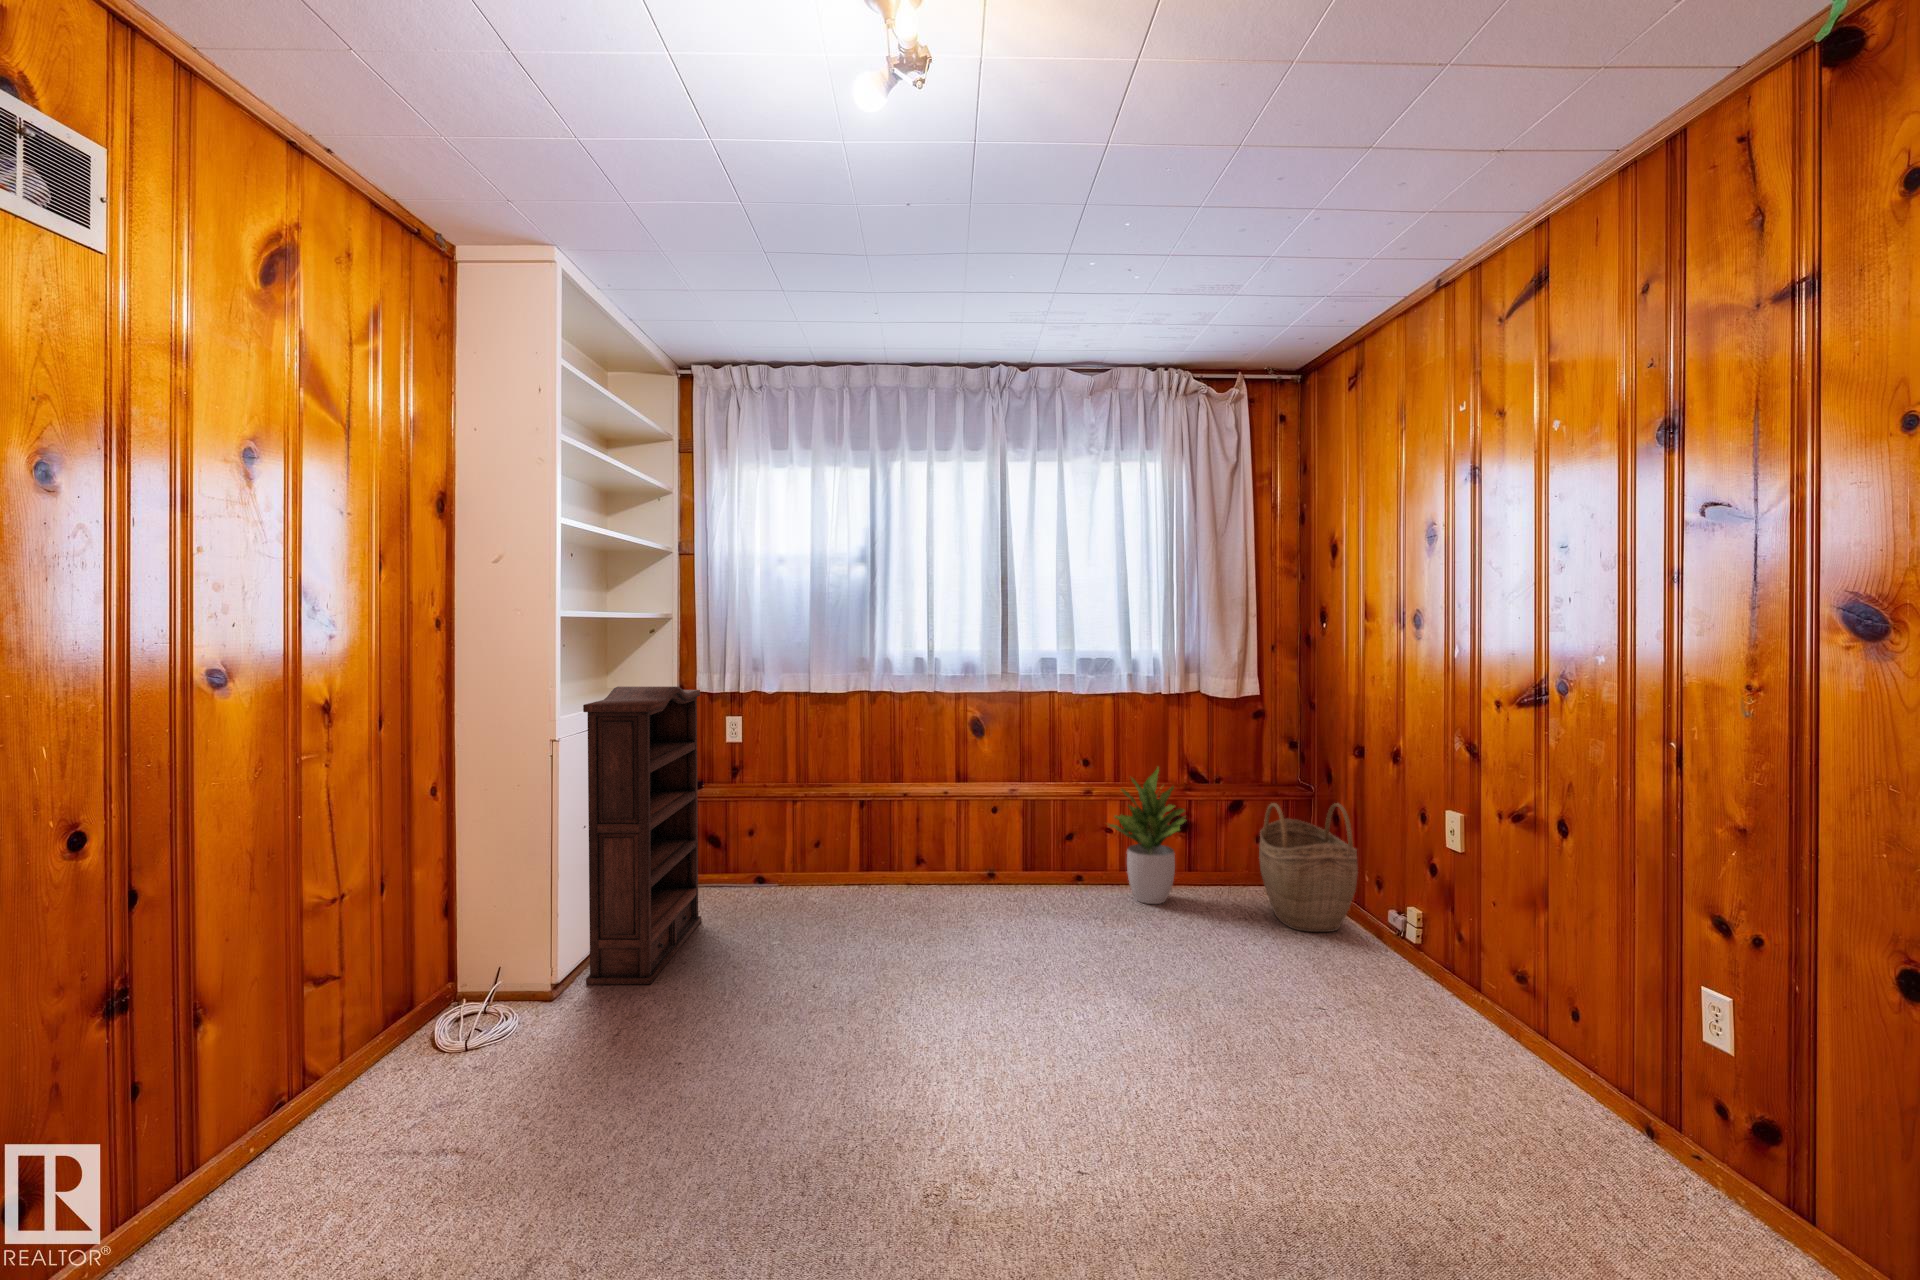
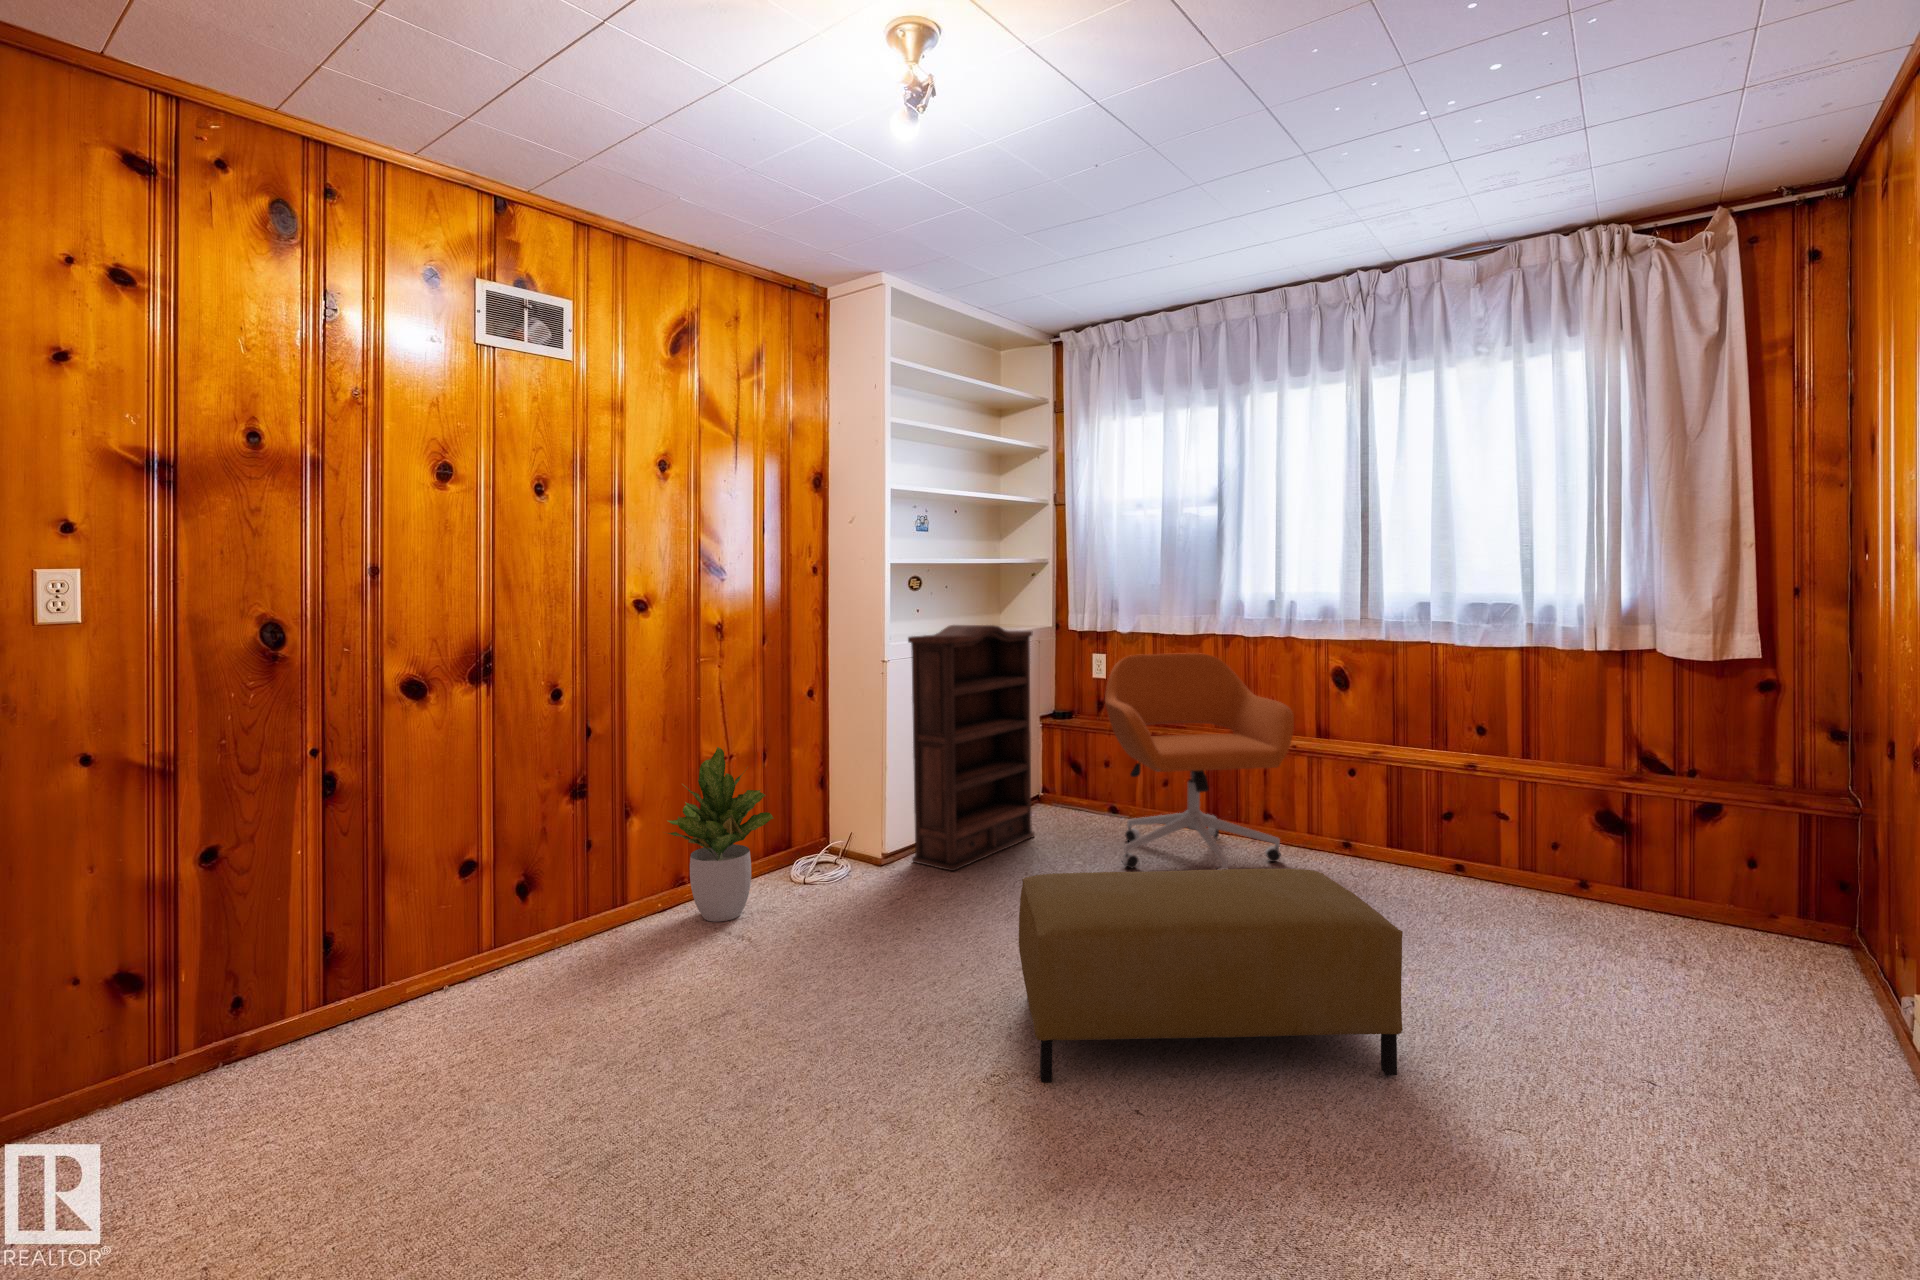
office chair: none [784,706,971,935] -> present [1105,653,1294,869]
potted plant: present [1109,767,1185,904] -> present [667,747,774,922]
woven basket: present [1259,803,1358,932] -> none [1697,804,1860,1001]
ottoman: none [875,906,1221,1194] -> present [1019,869,1403,1082]

